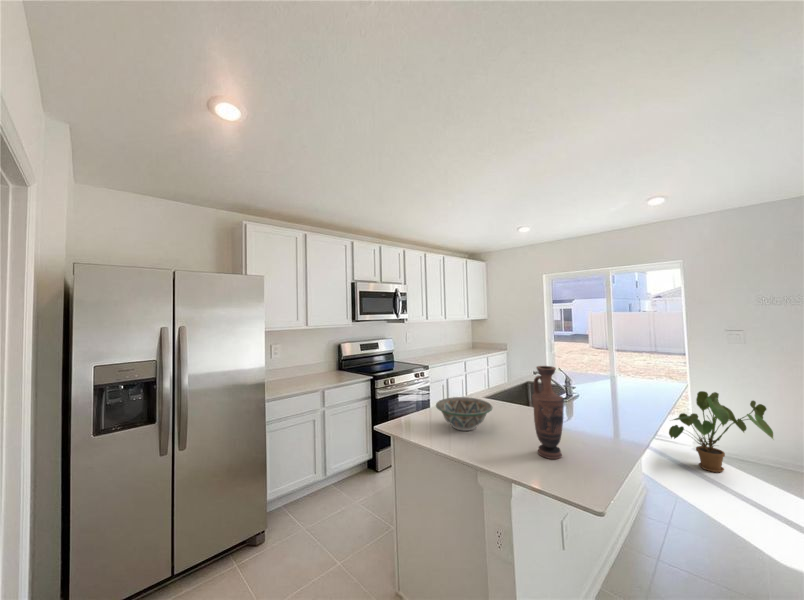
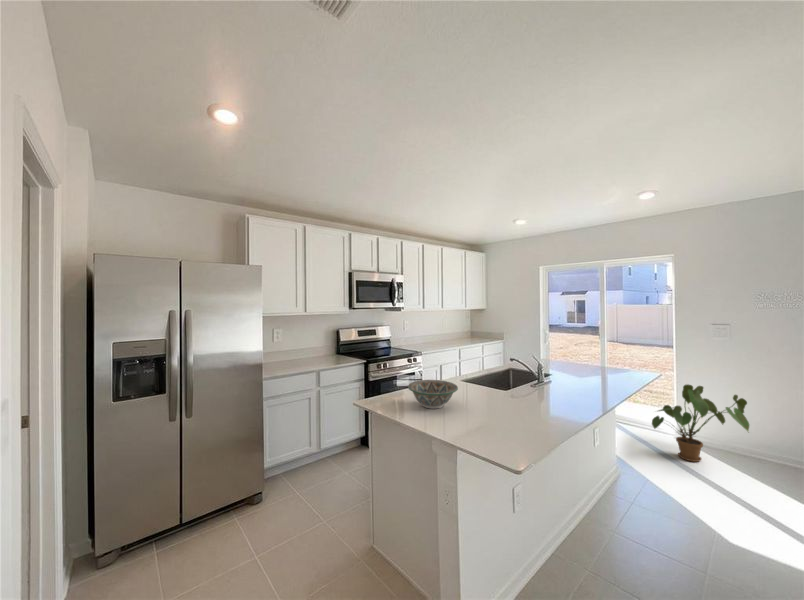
vase: present [532,366,564,459] -> none [484,352,511,433]

